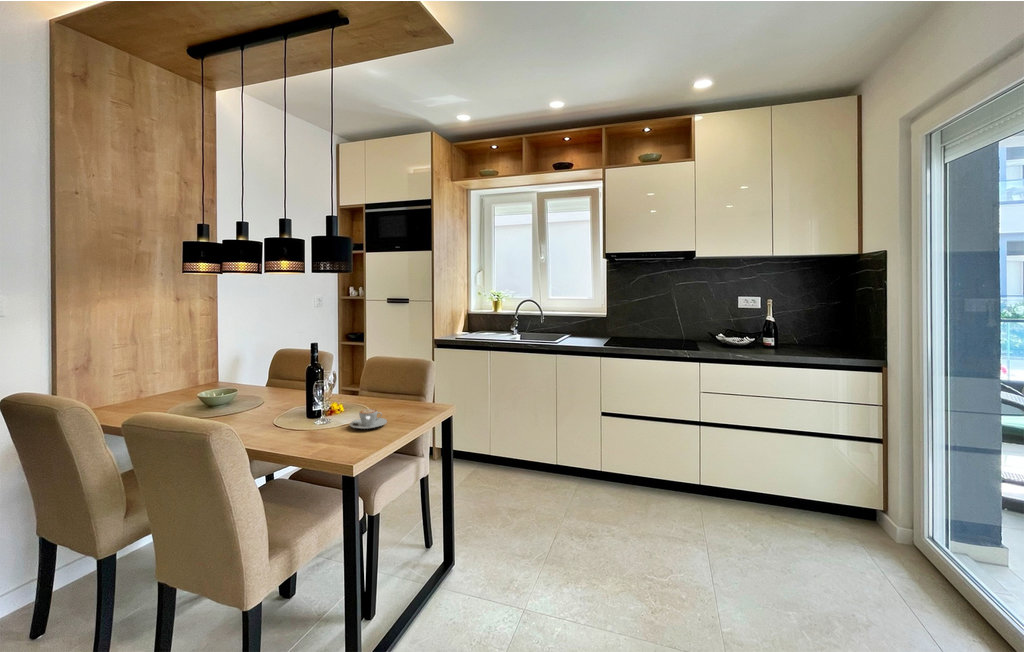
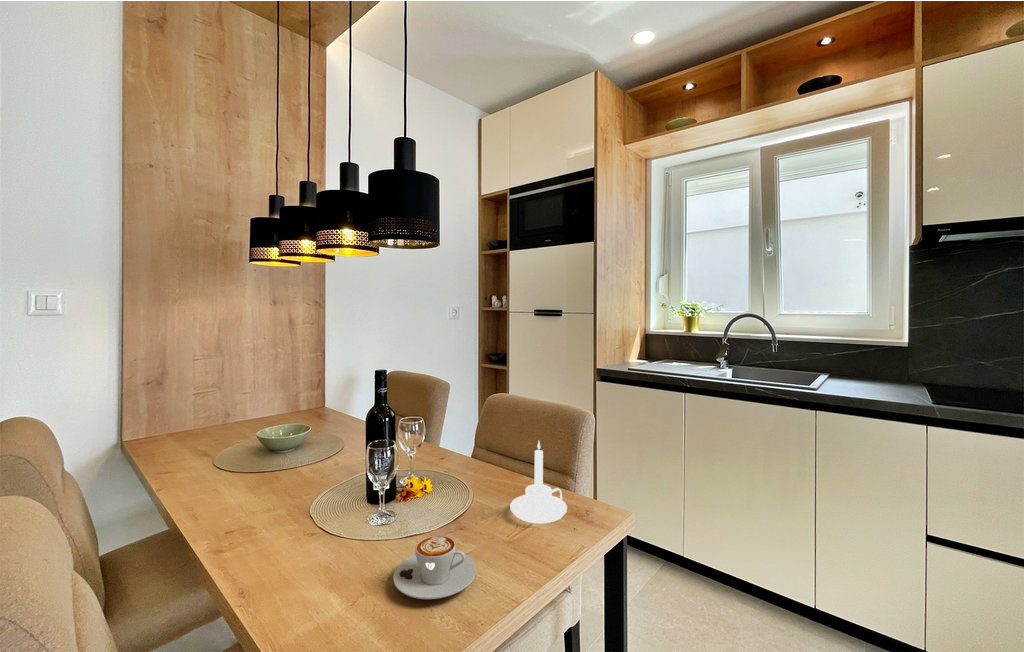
candle holder: none [395,370,424,408] -> present [510,442,567,523]

